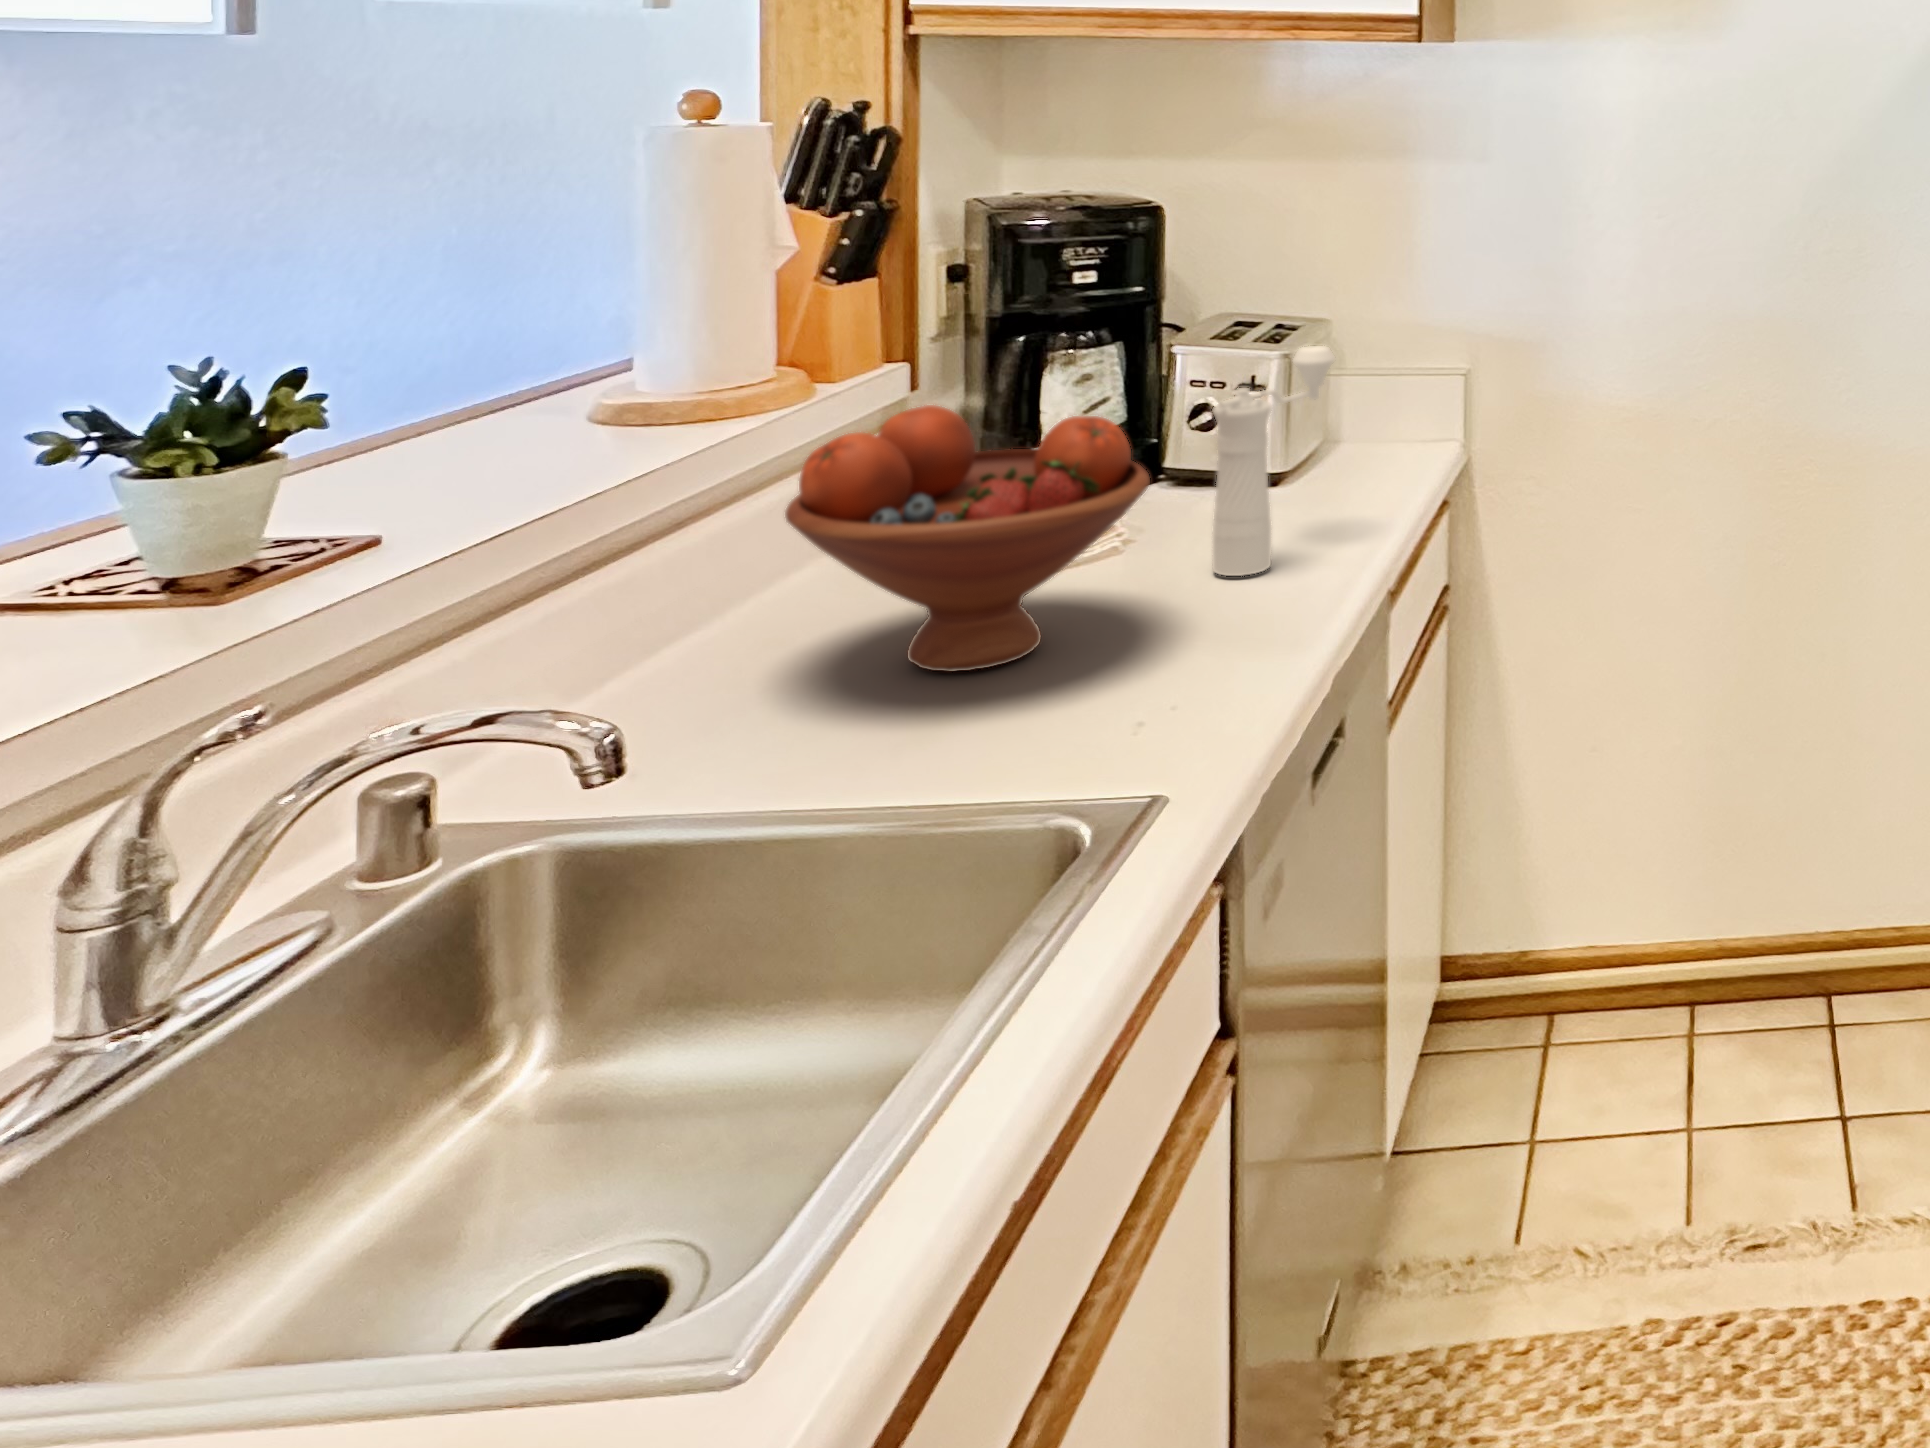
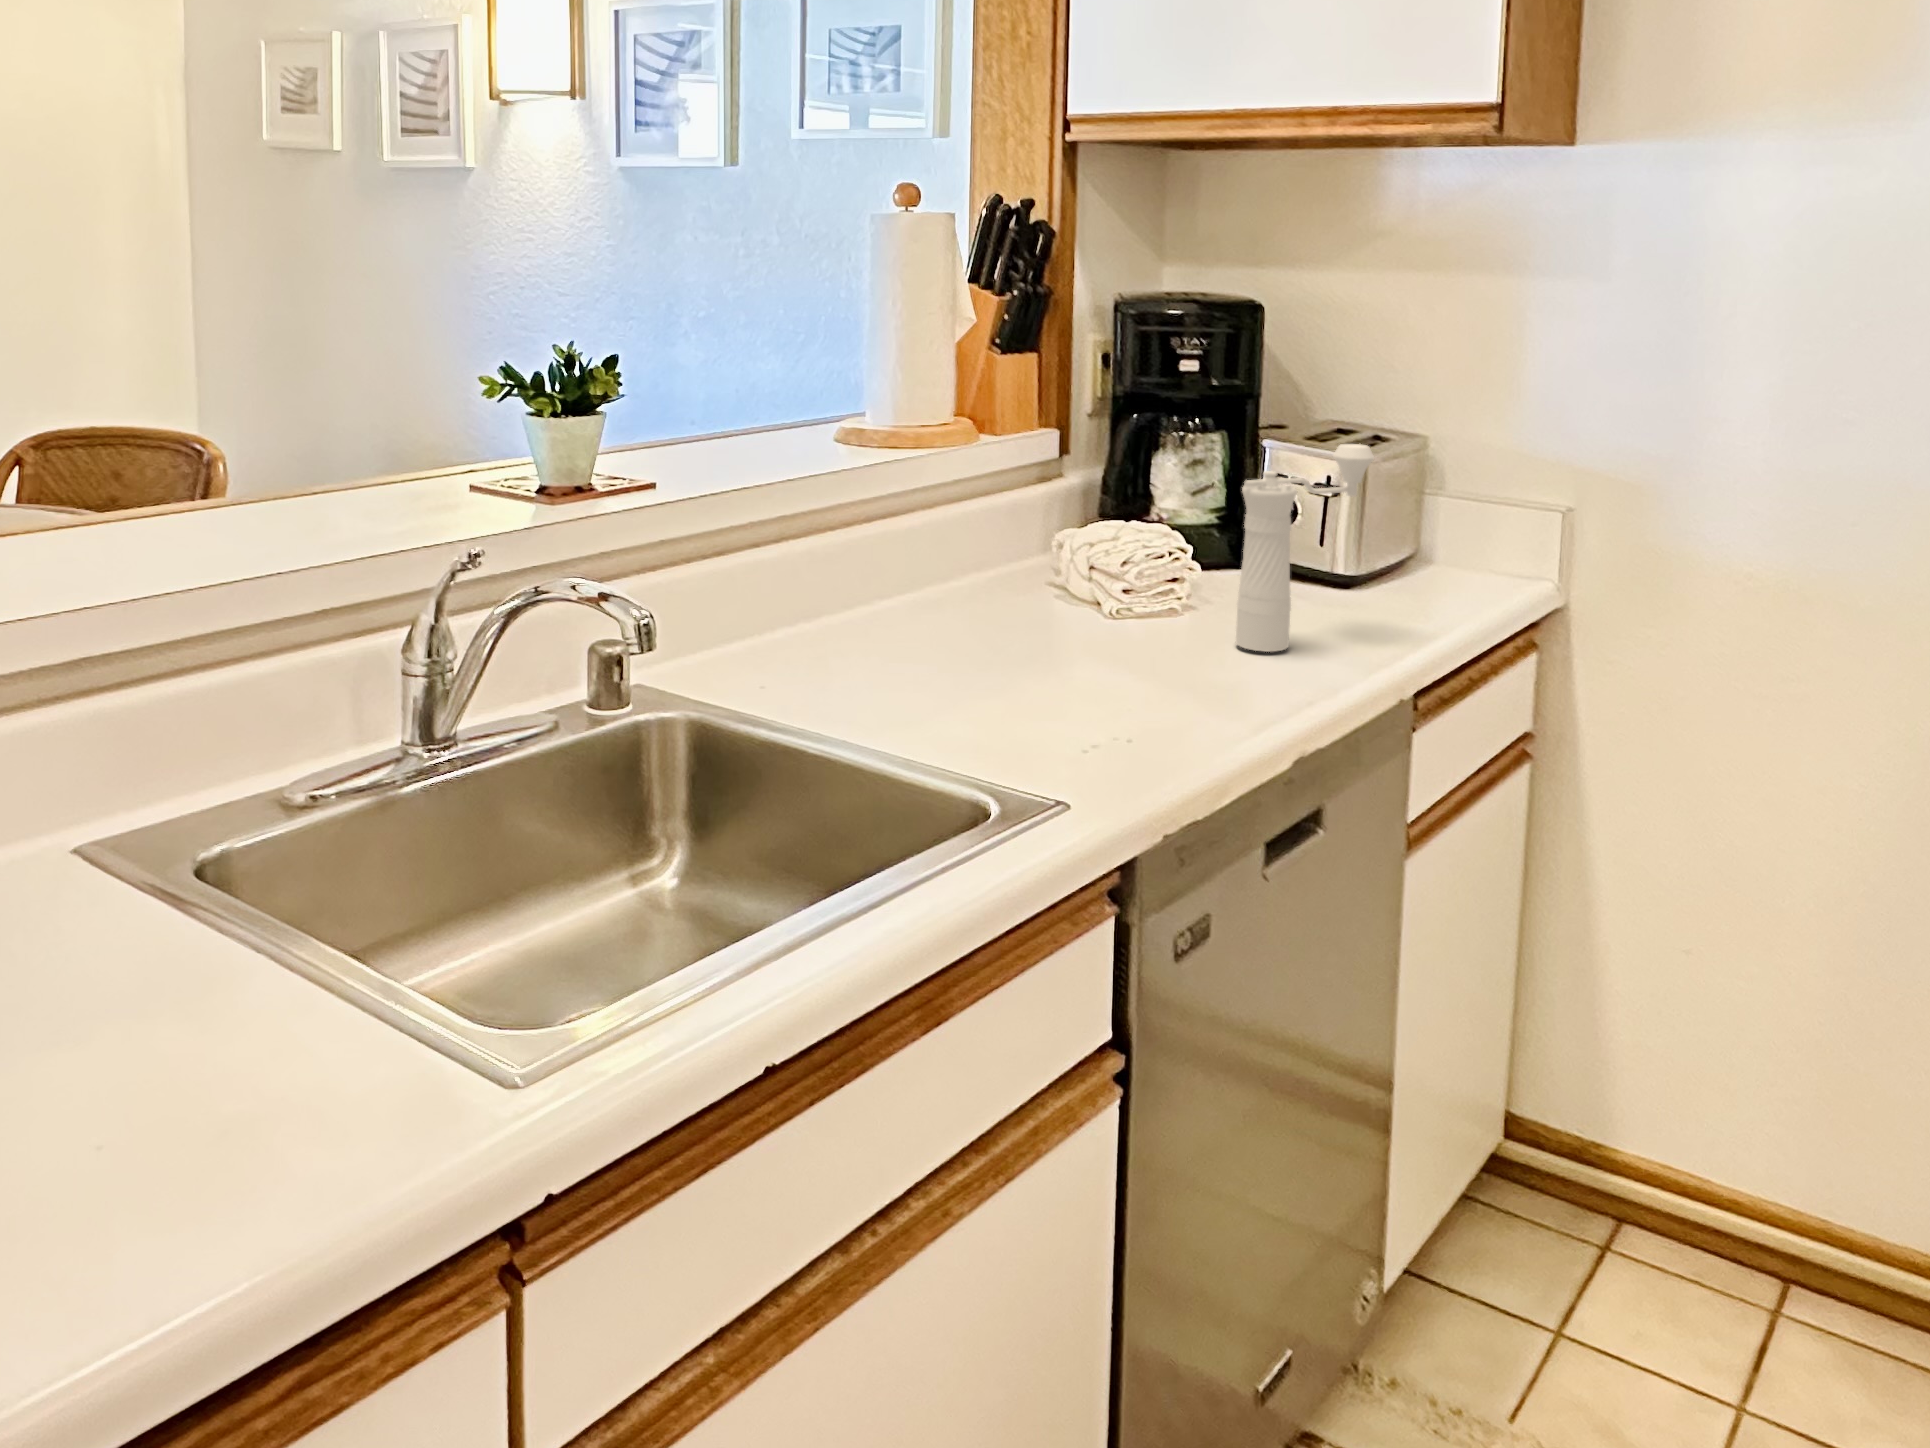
fruit bowl: present [785,405,1150,672] -> none [868,446,1154,676]

